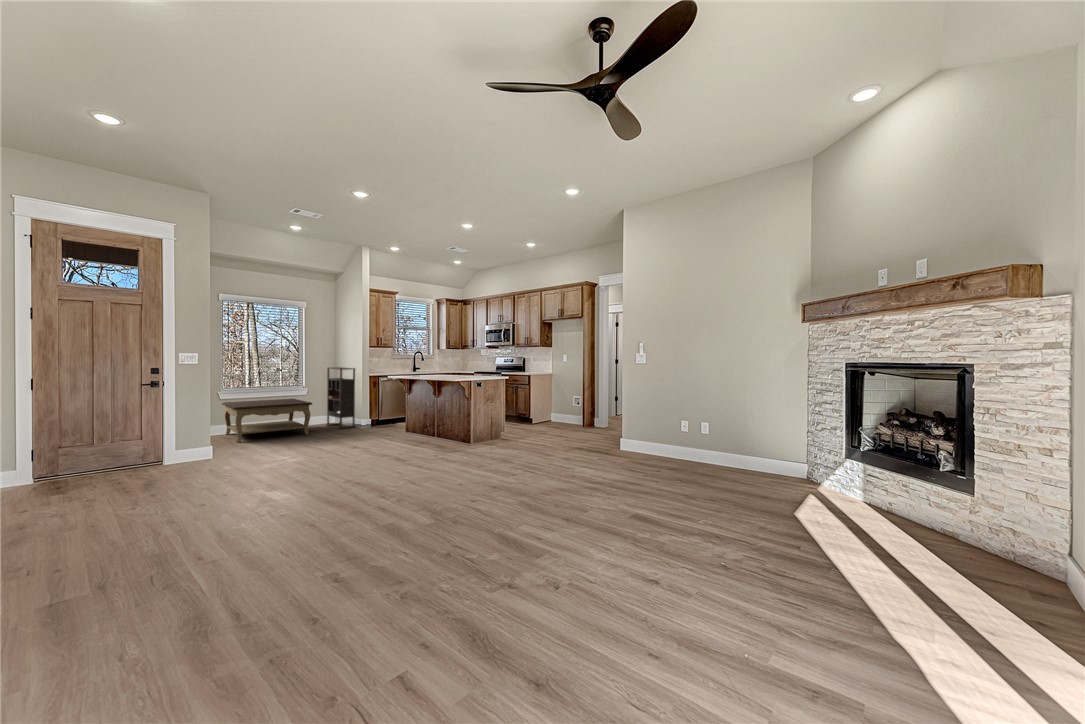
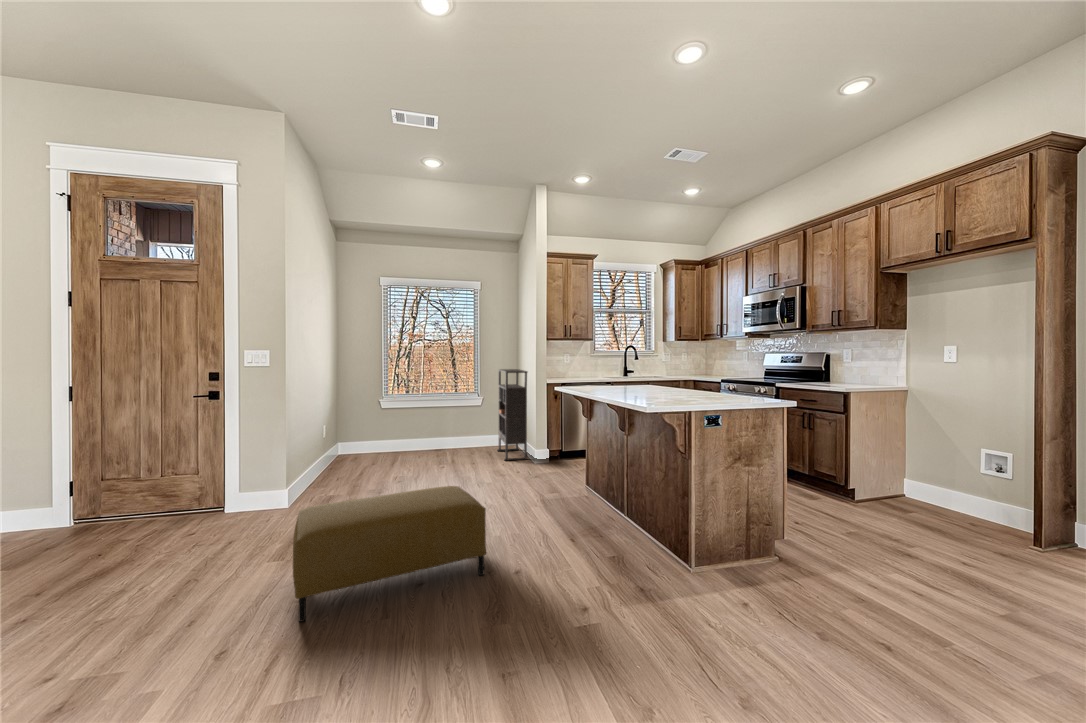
coffee table: present [222,399,312,442] -> none [360,411,462,473]
ottoman: none [289,423,387,474] -> present [293,486,486,622]

